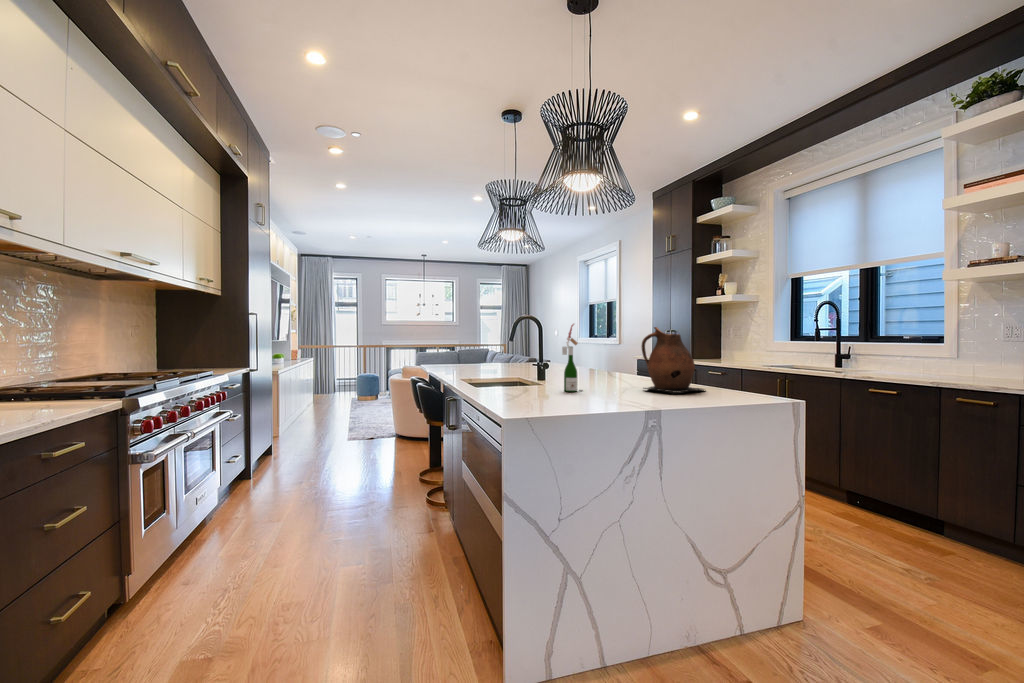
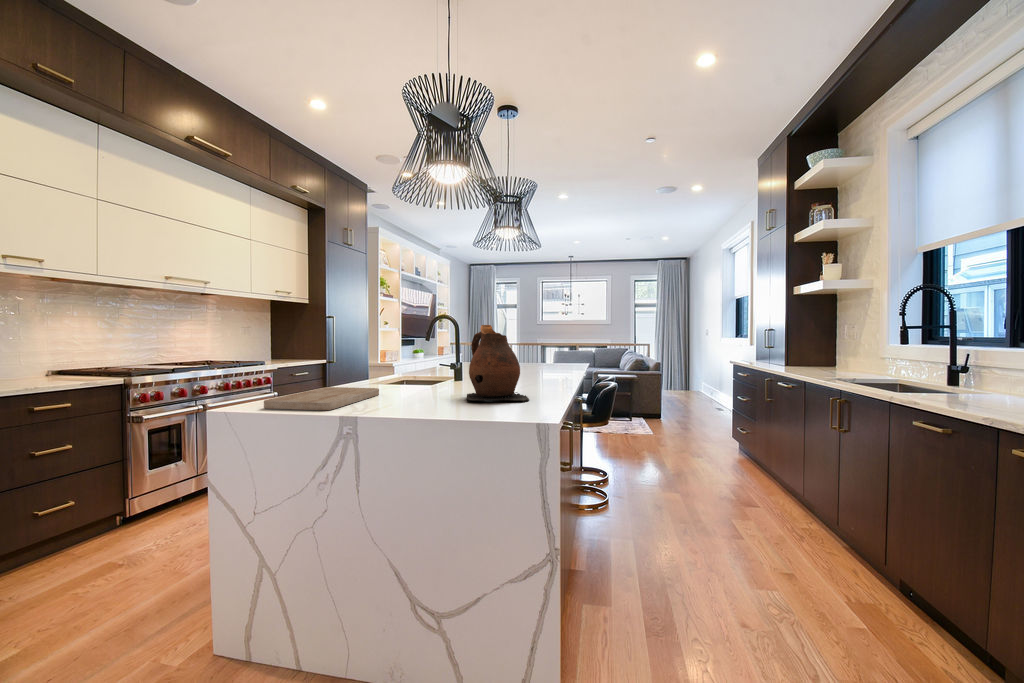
wine bottle: present [562,324,582,392] -> none [402,321,422,392]
cutting board: none [514,389,619,413] -> present [264,387,379,410]

